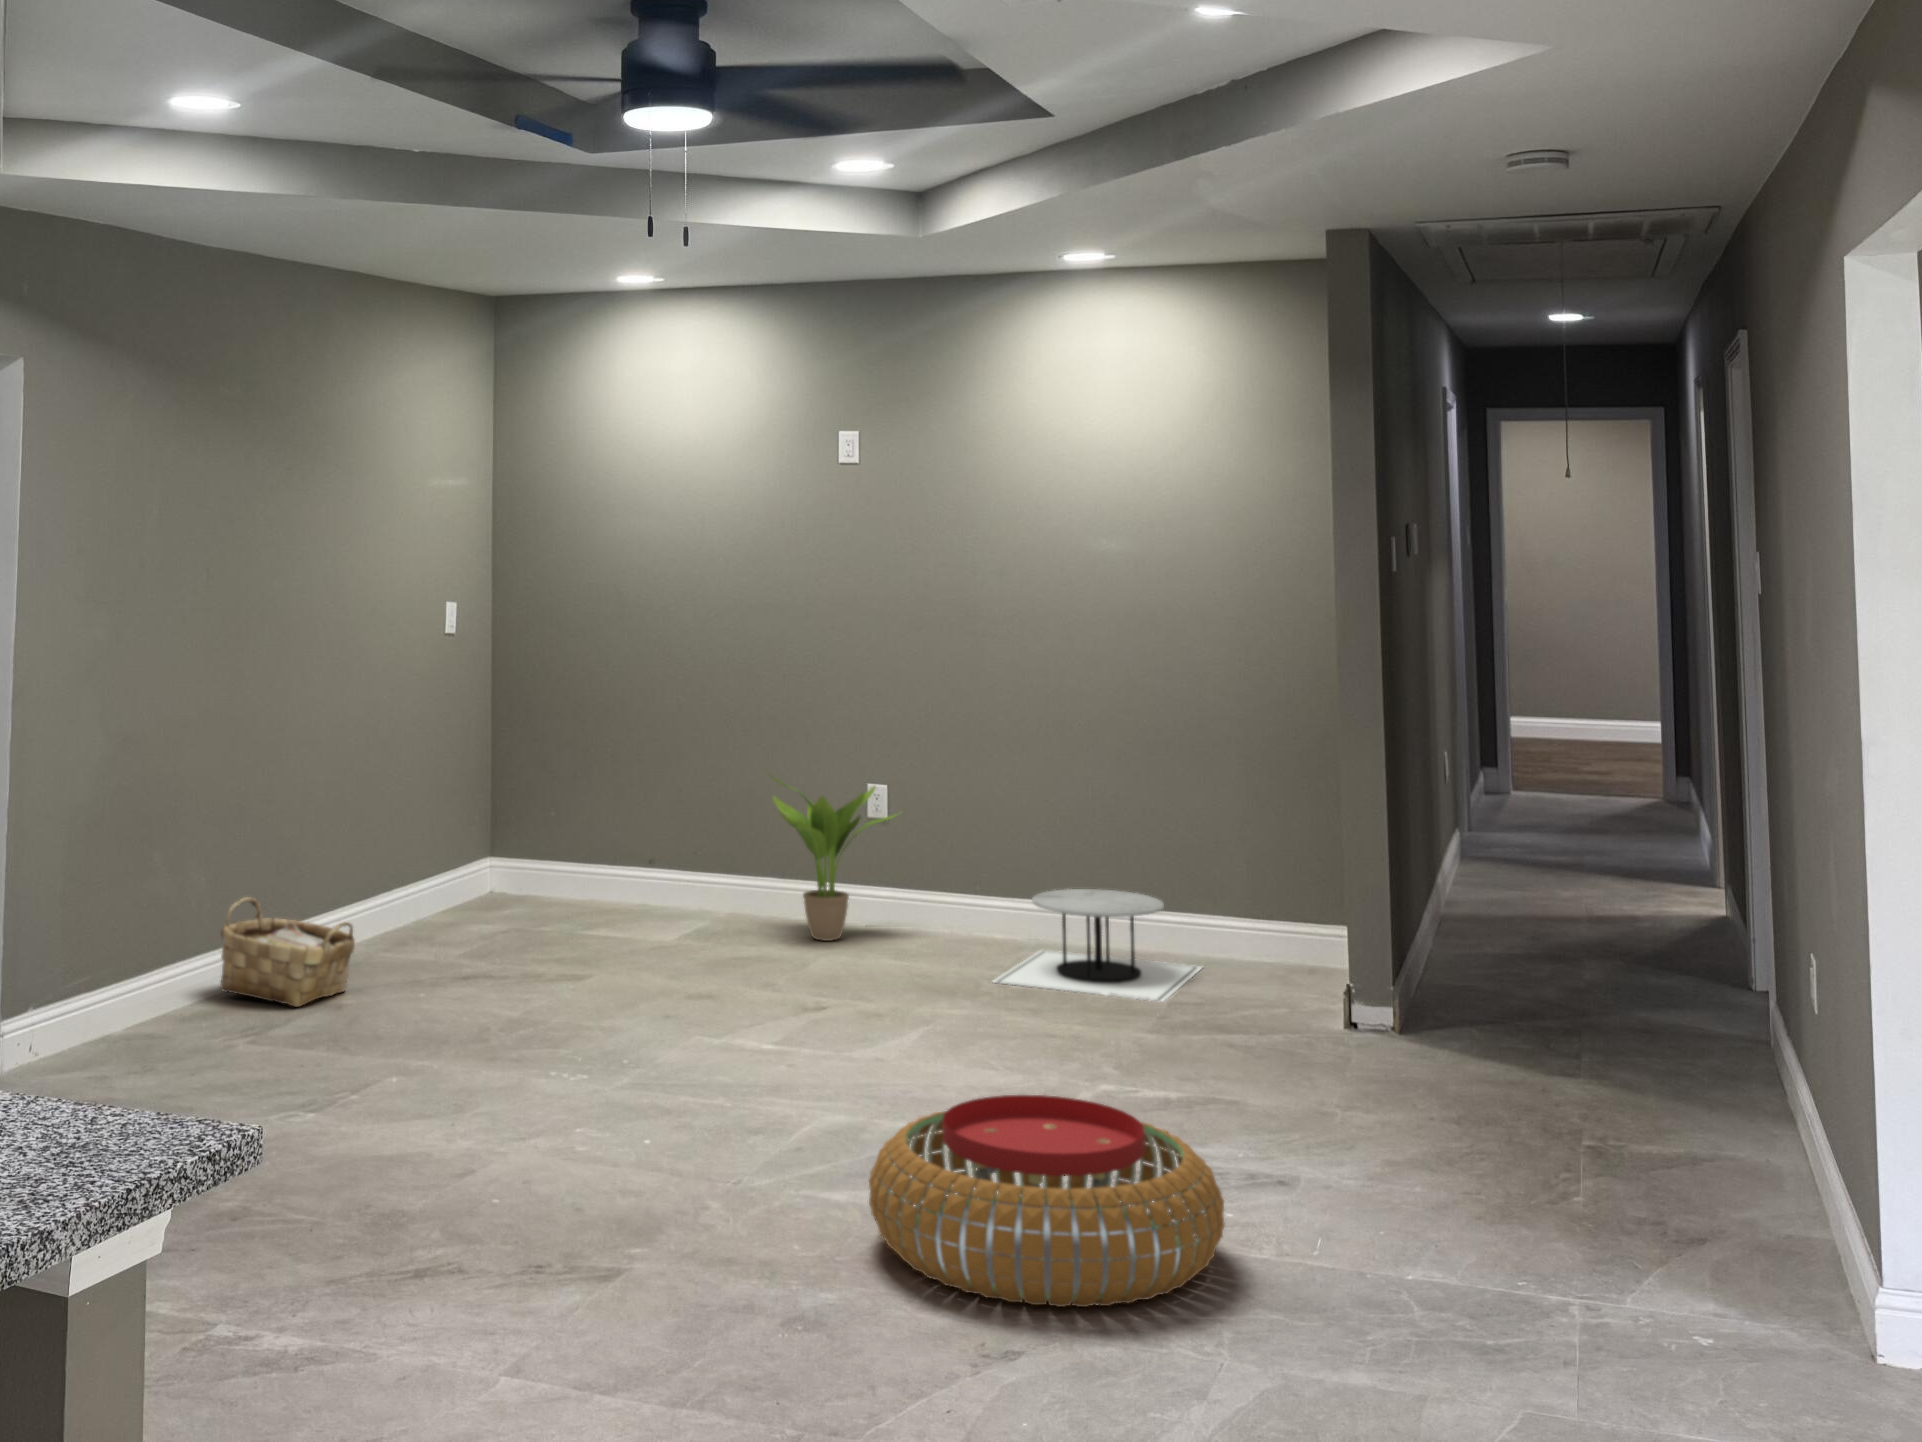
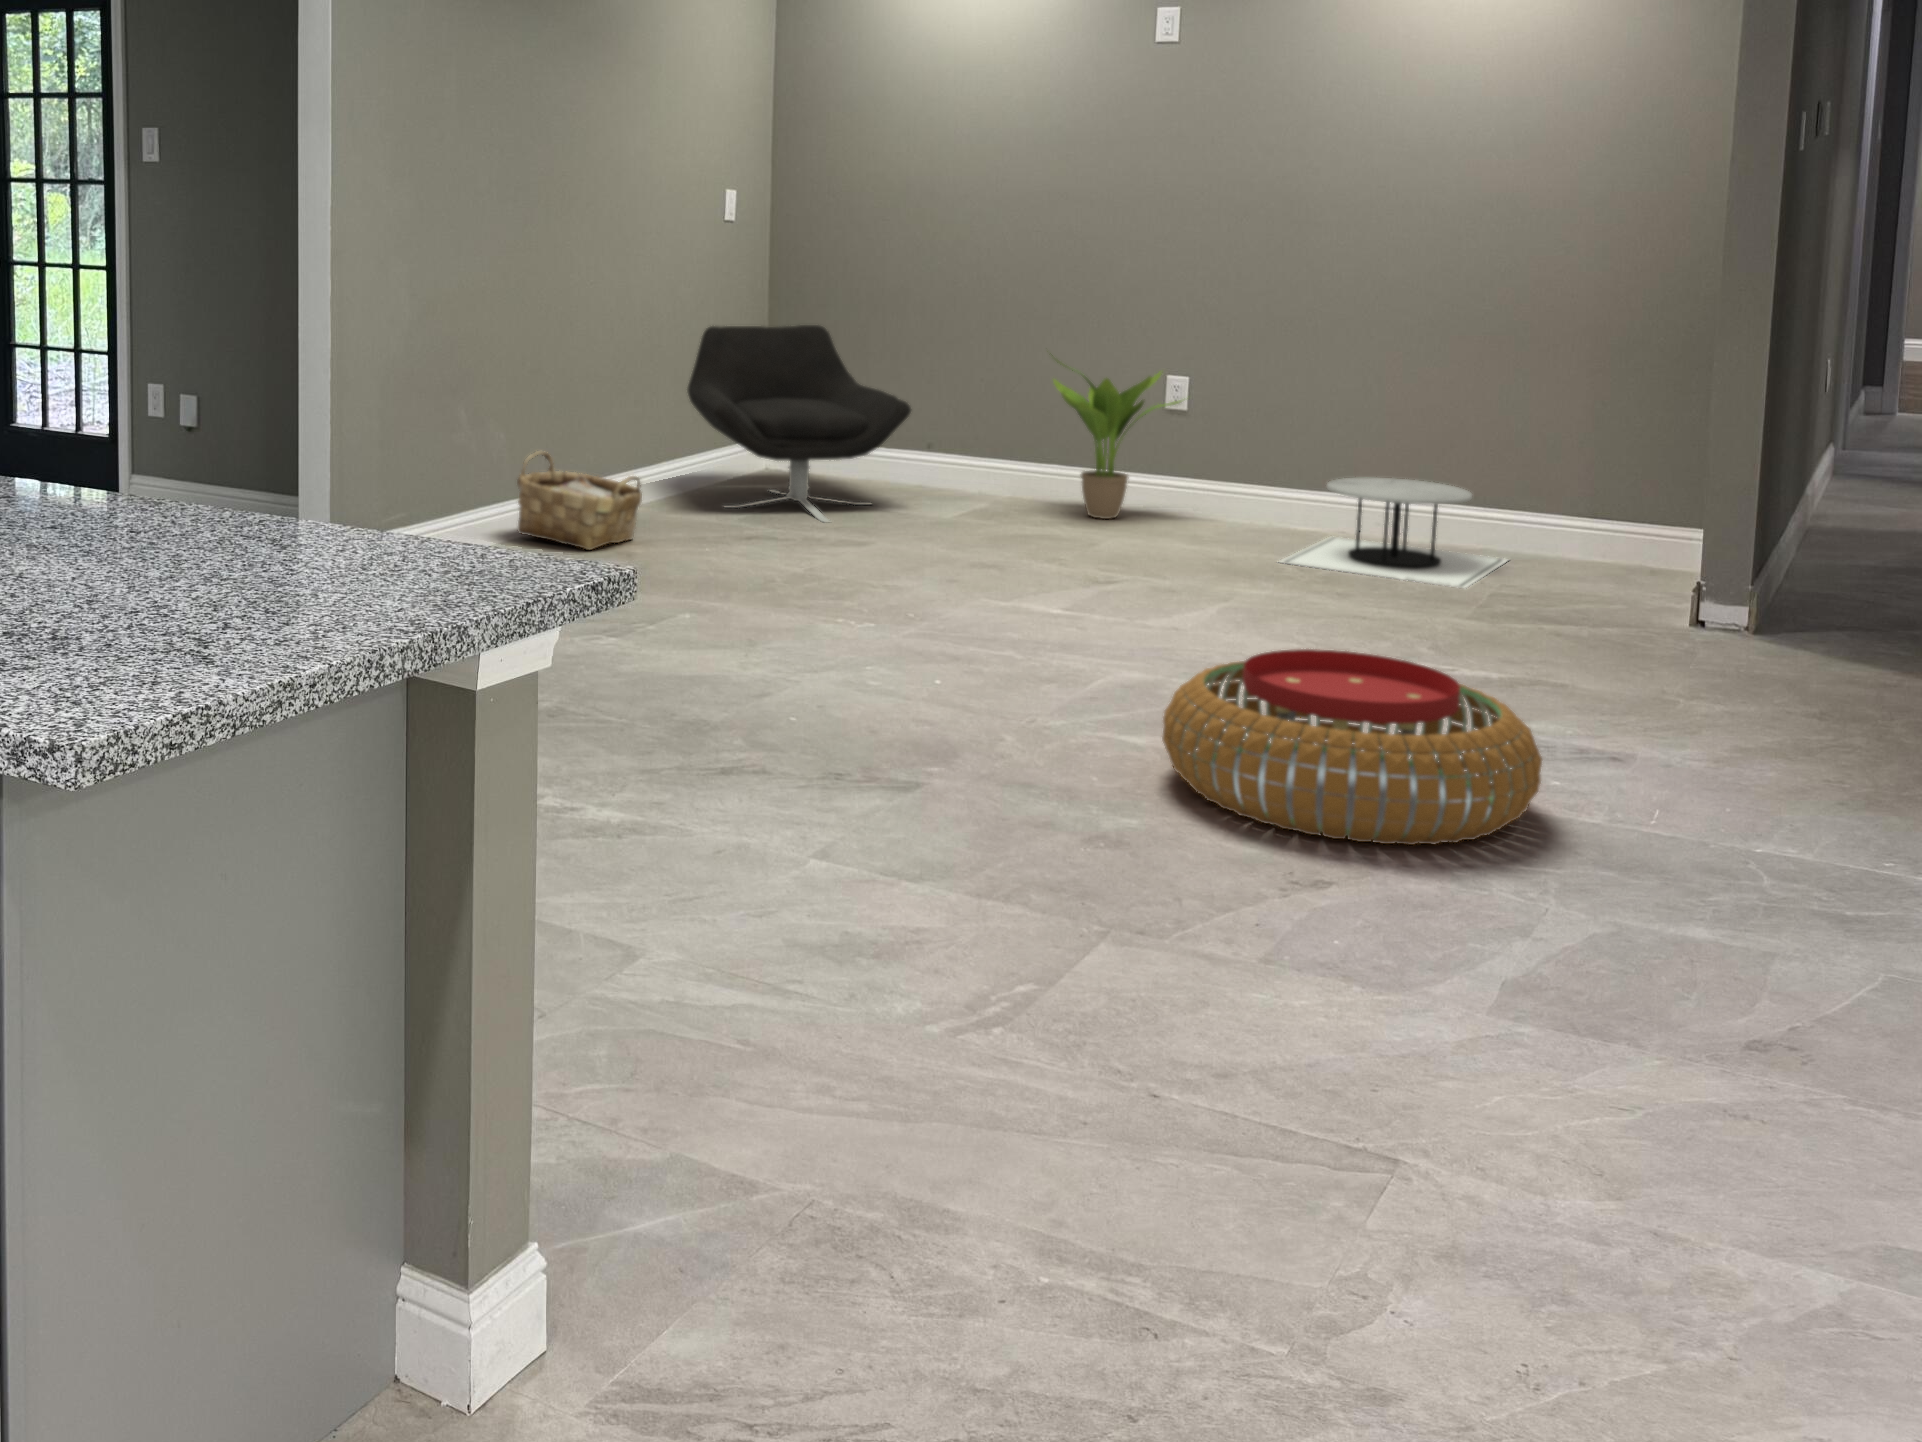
lounge chair: none [408,746,635,960] -> present [688,325,911,522]

